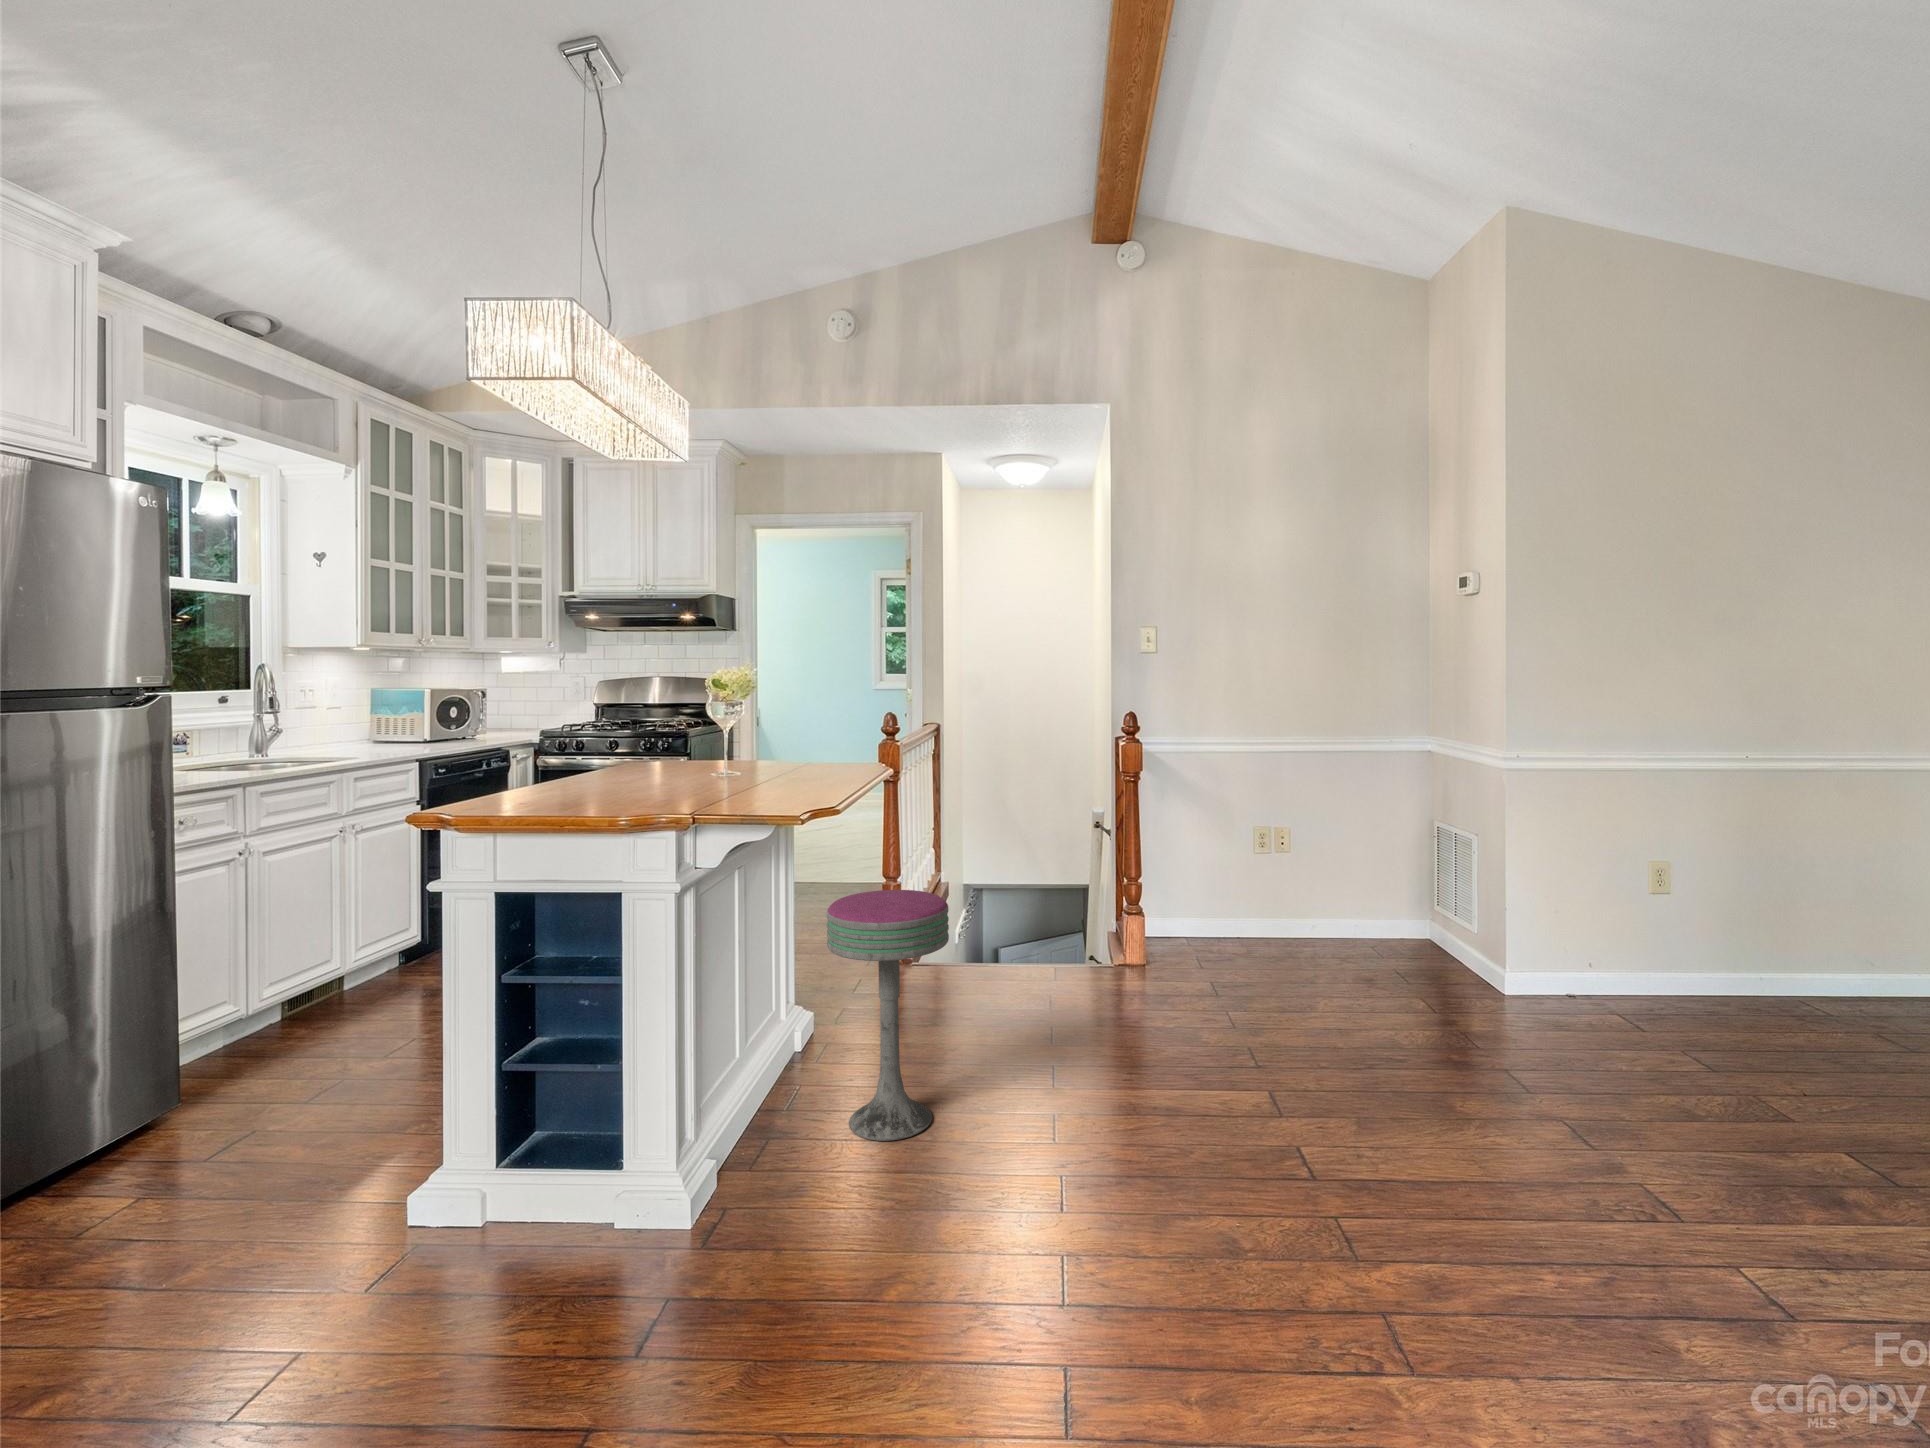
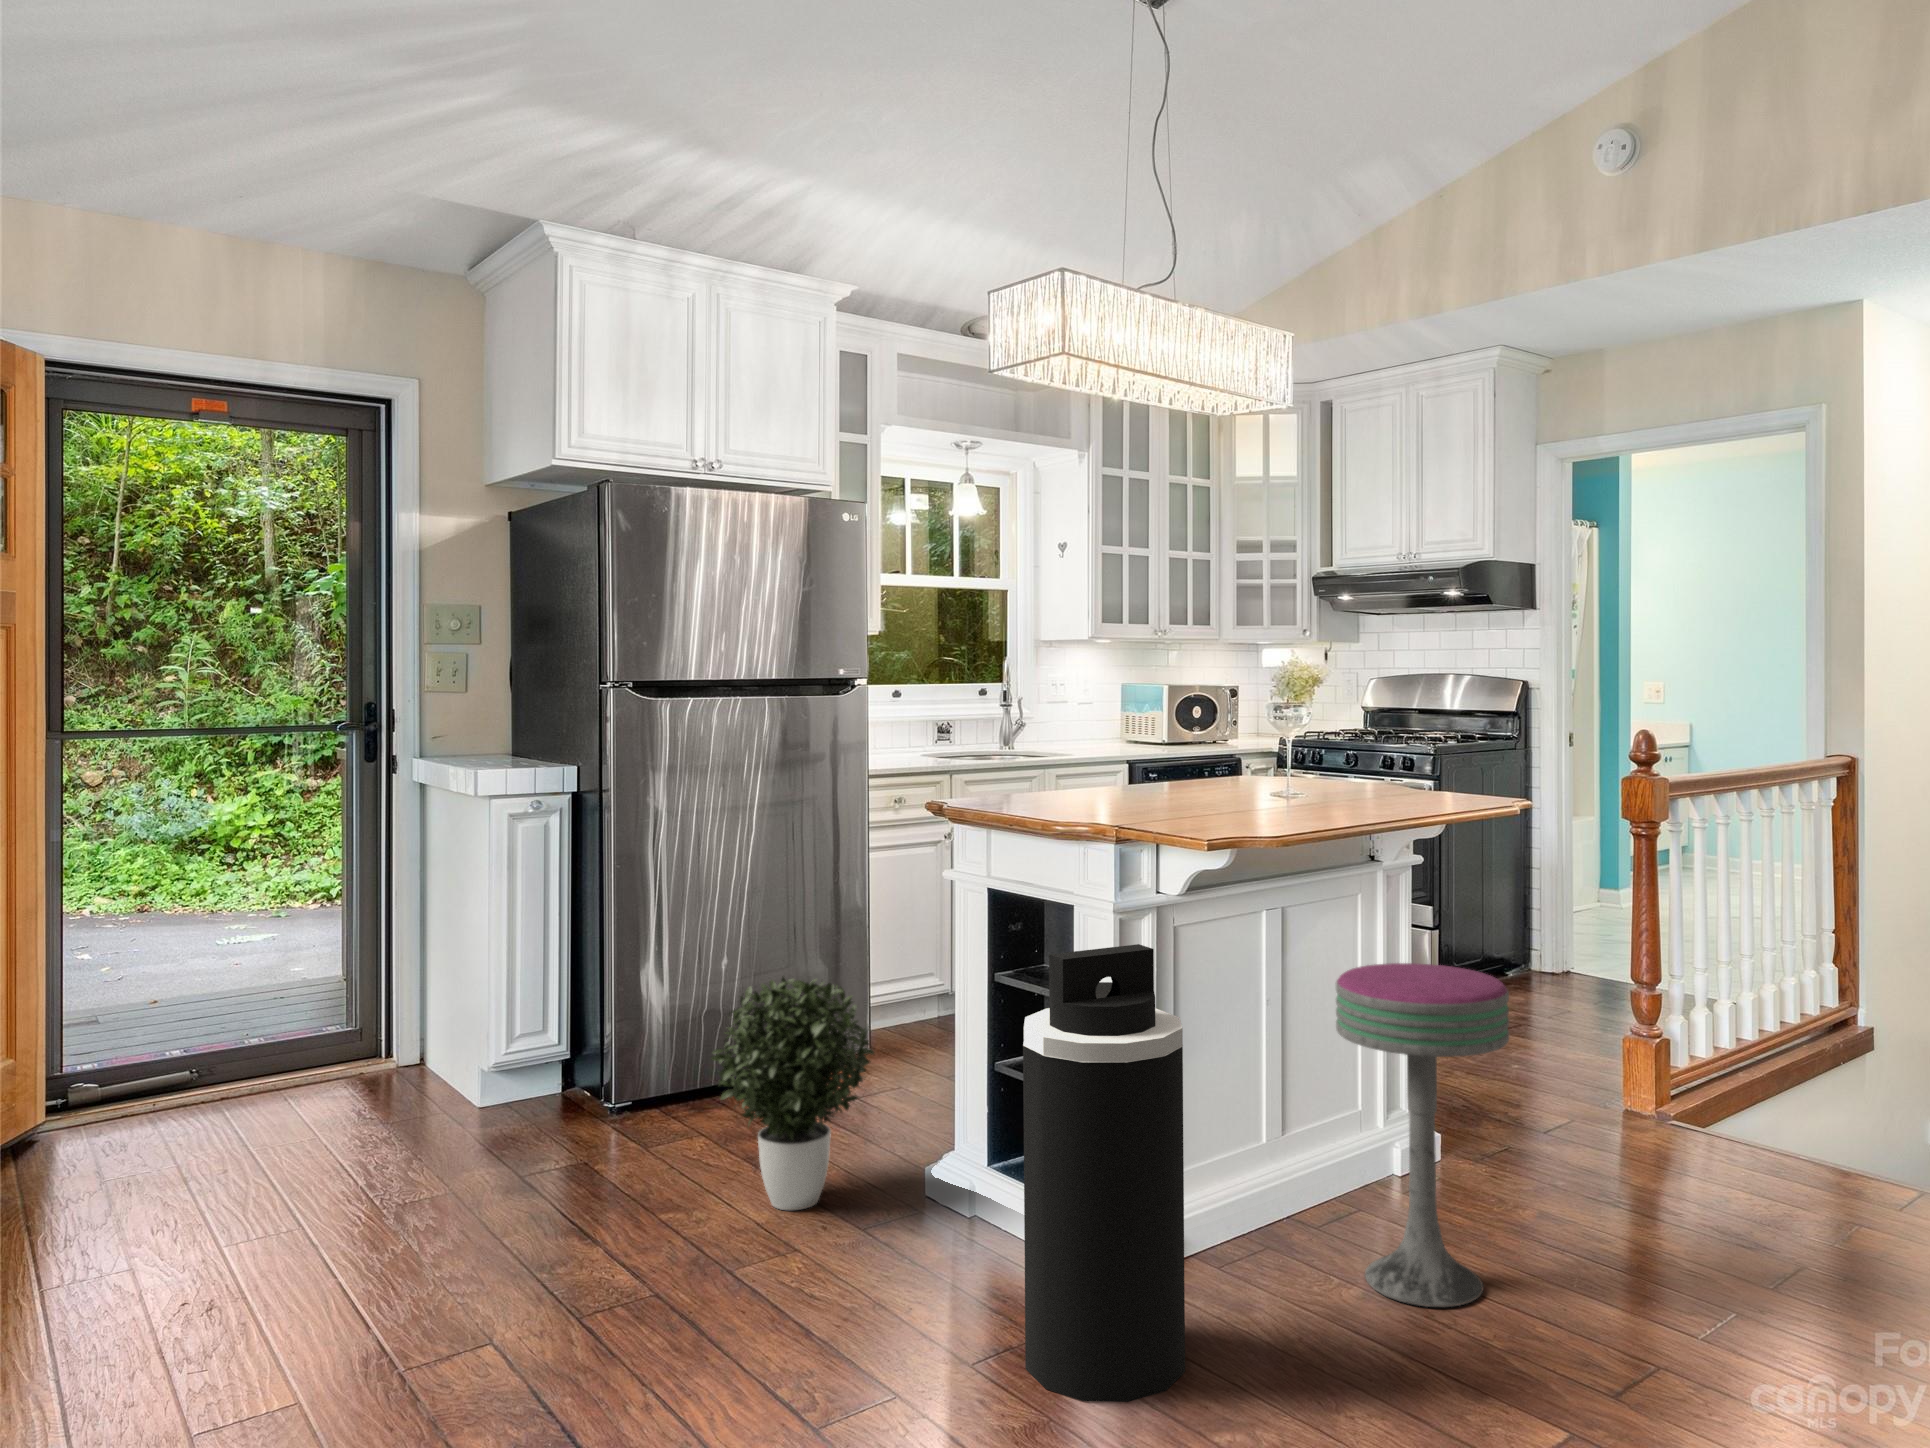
trash can: none [664,918,814,1339] -> present [1023,944,1185,1402]
potted plant: none [119,1033,350,1318] -> present [711,976,874,1210]

